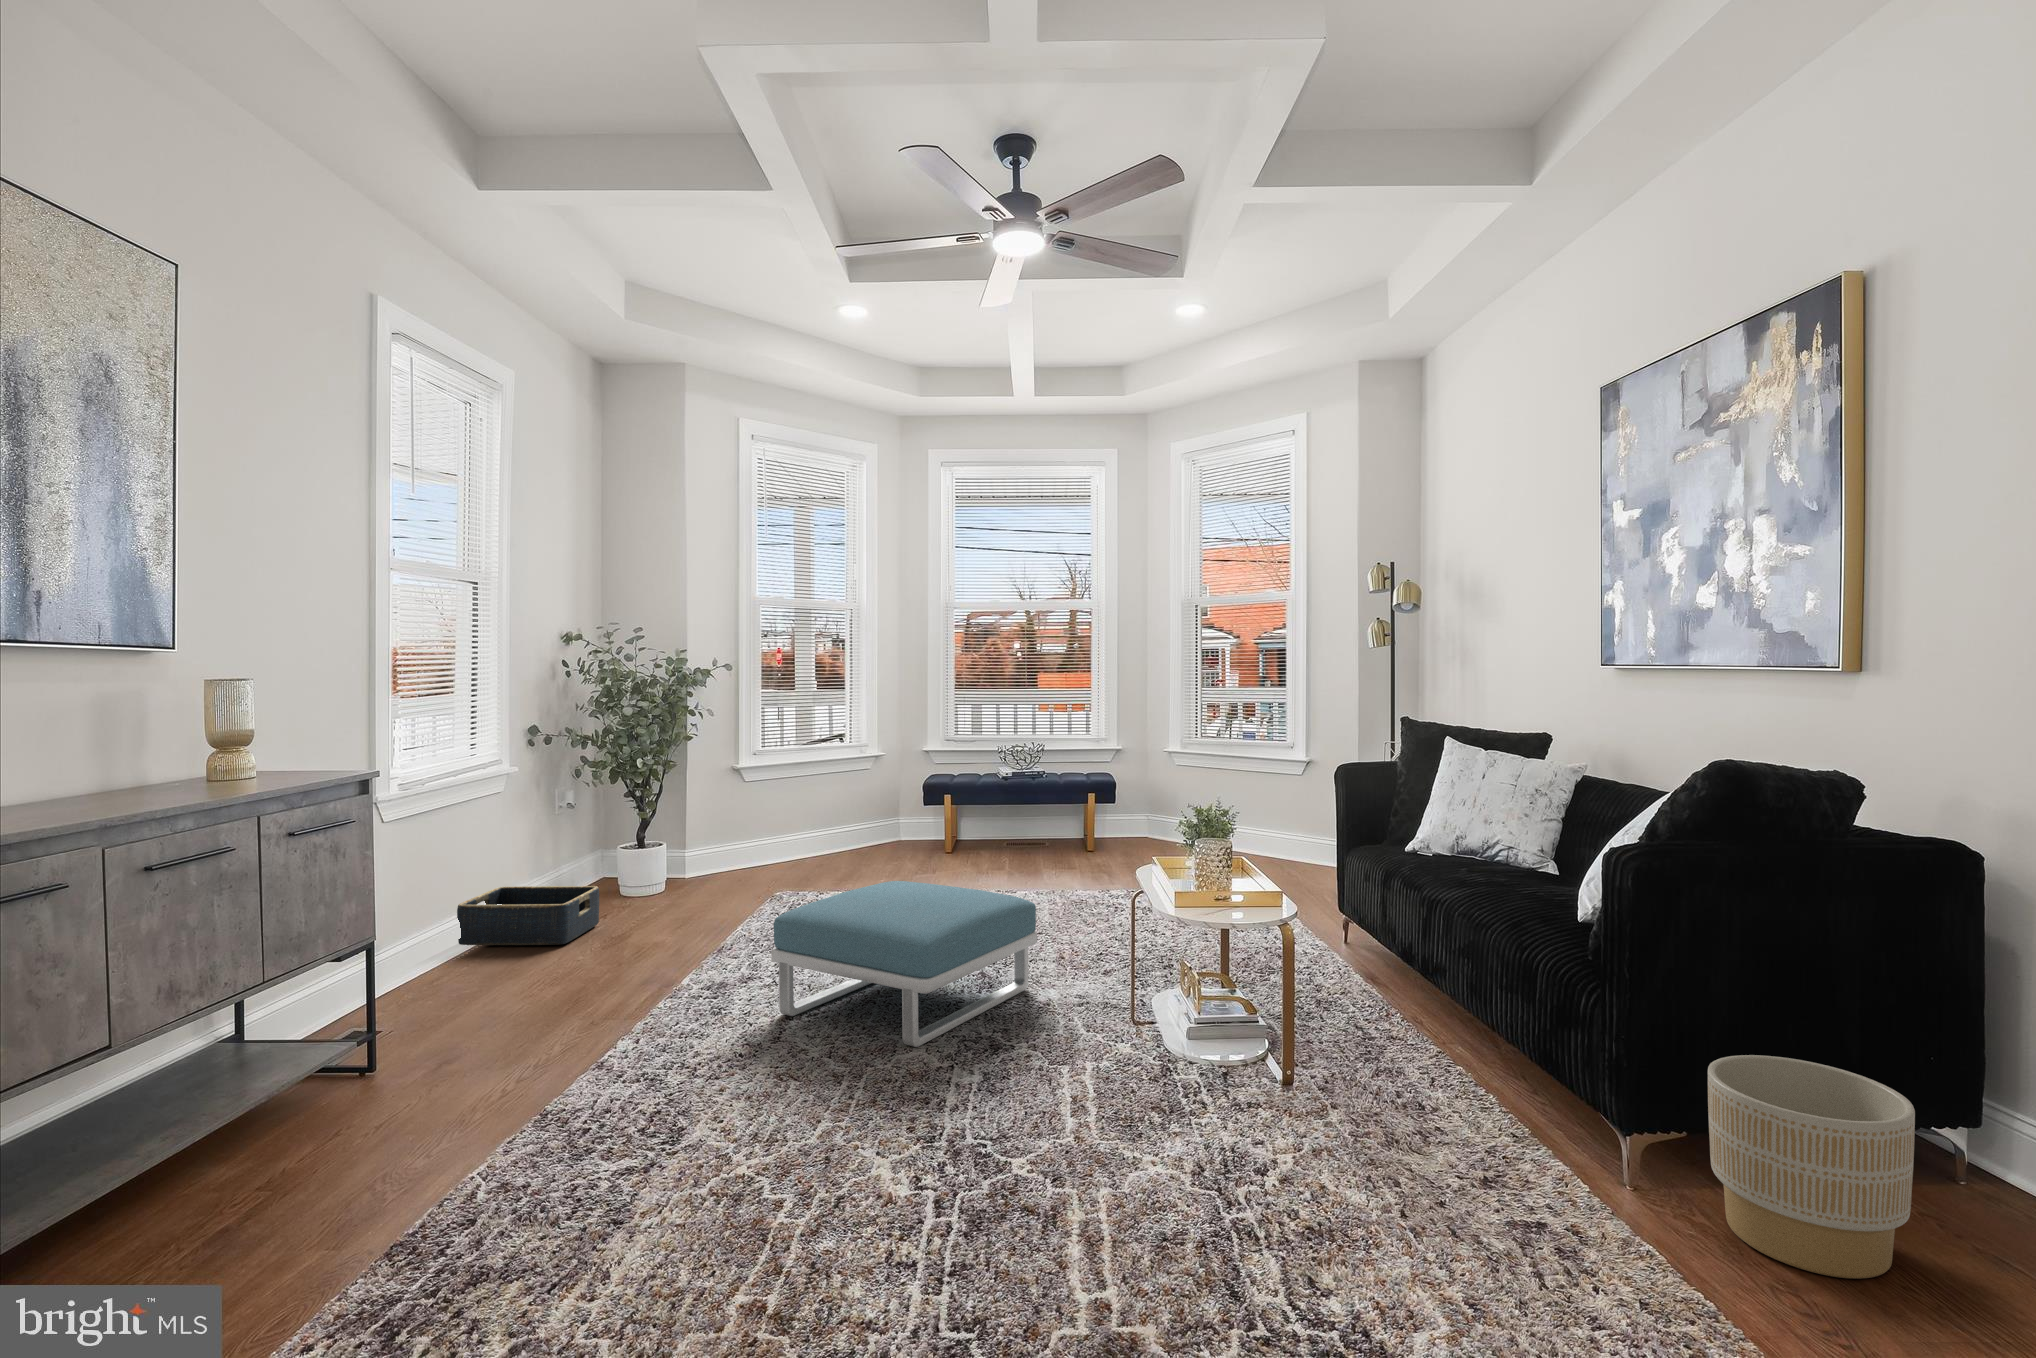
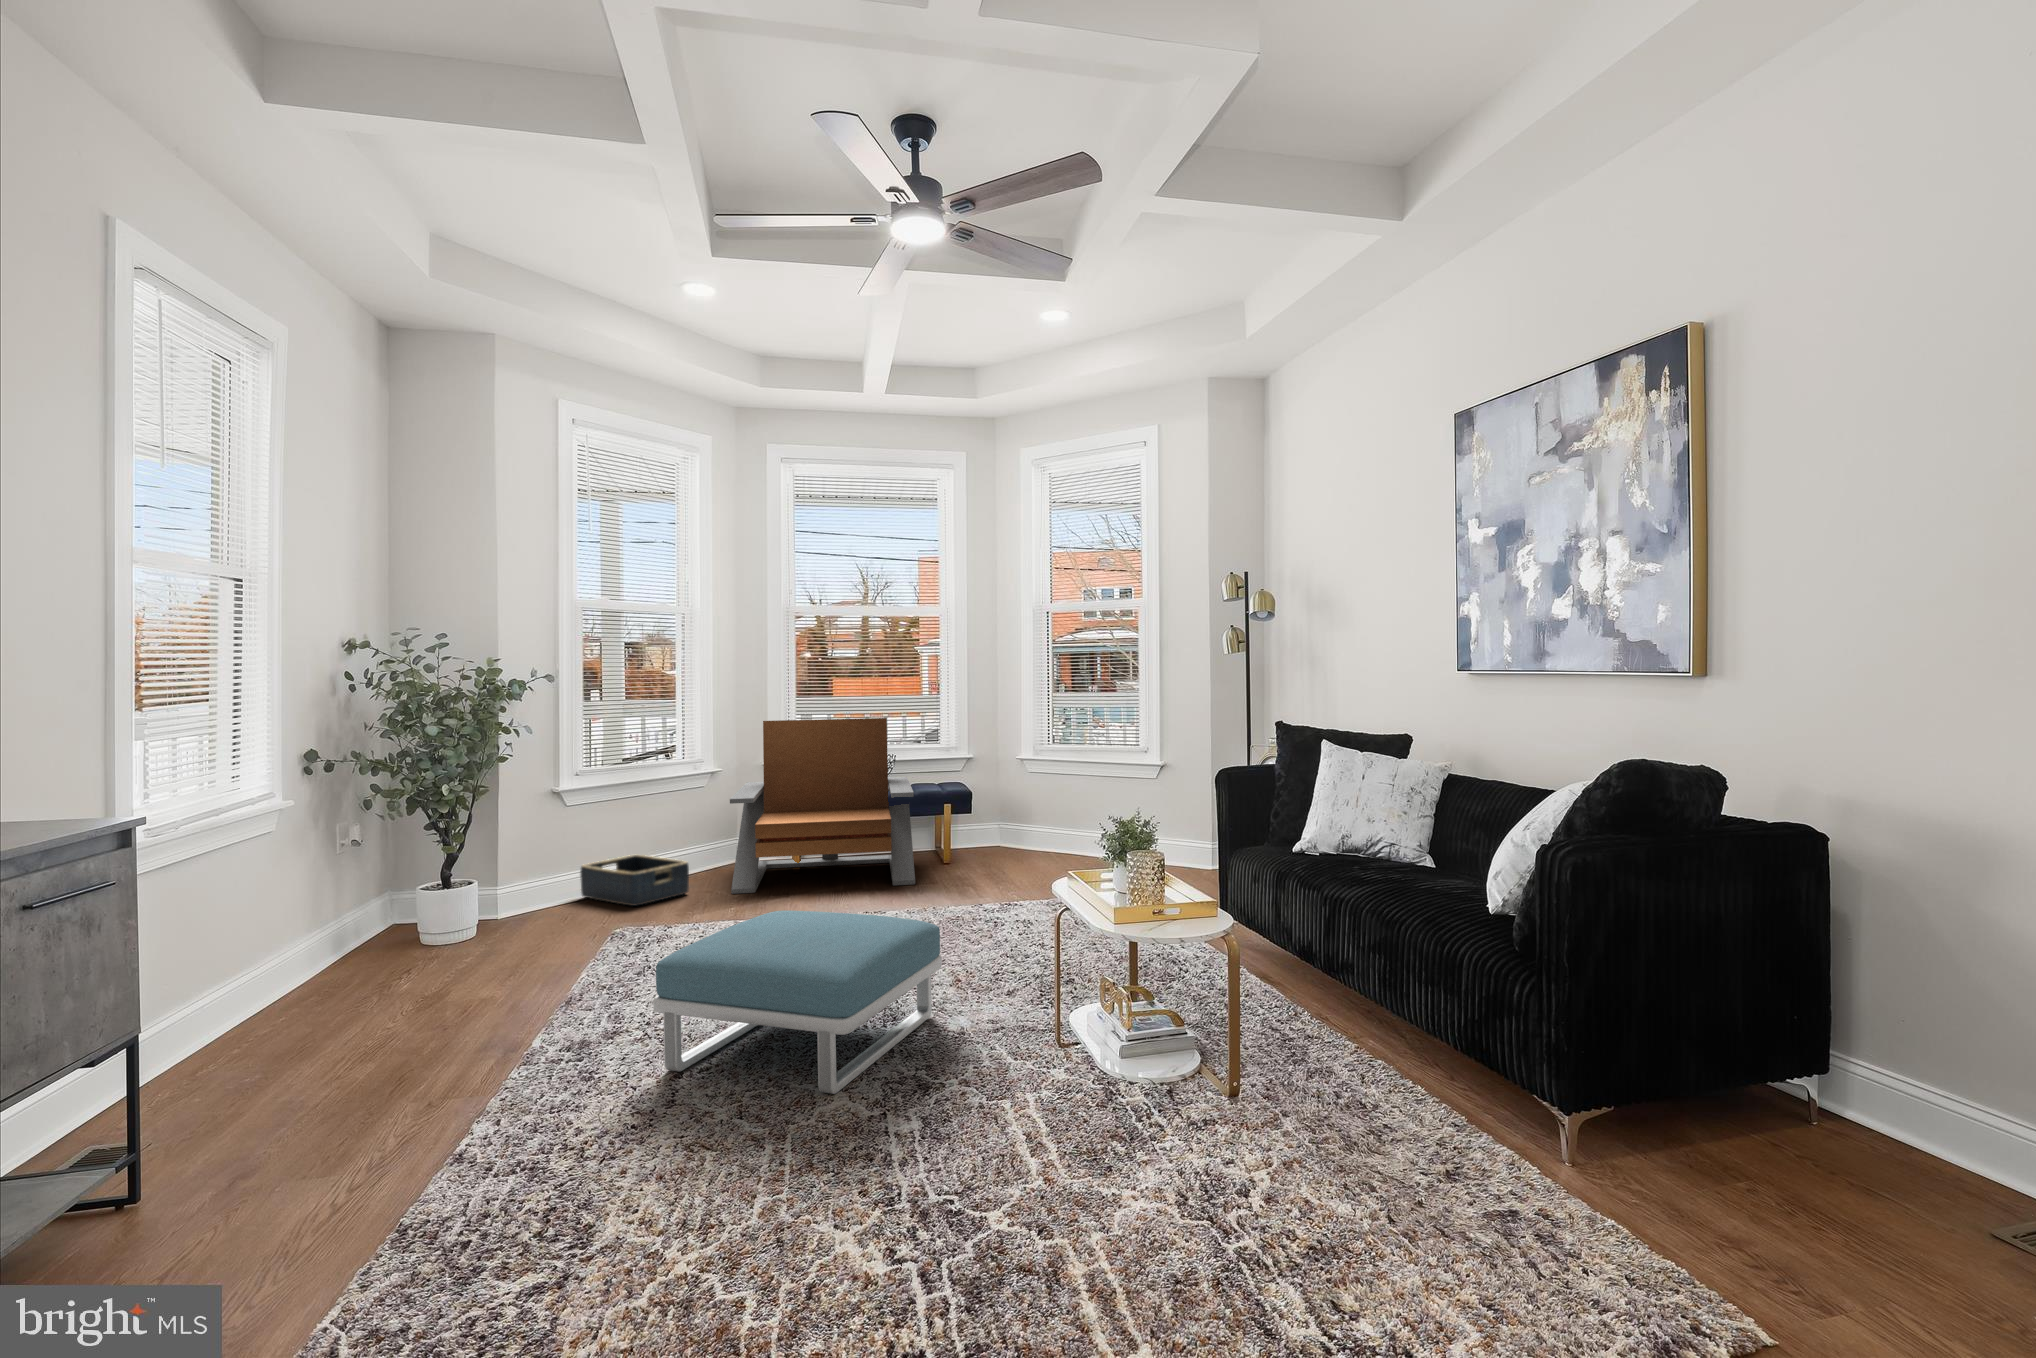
lounge chair: none [886,707,1061,869] -> present [730,718,915,894]
basket: present [457,886,599,945] -> present [580,855,689,906]
planter: present [1708,1055,1915,1279] -> none [1644,1029,1829,1230]

